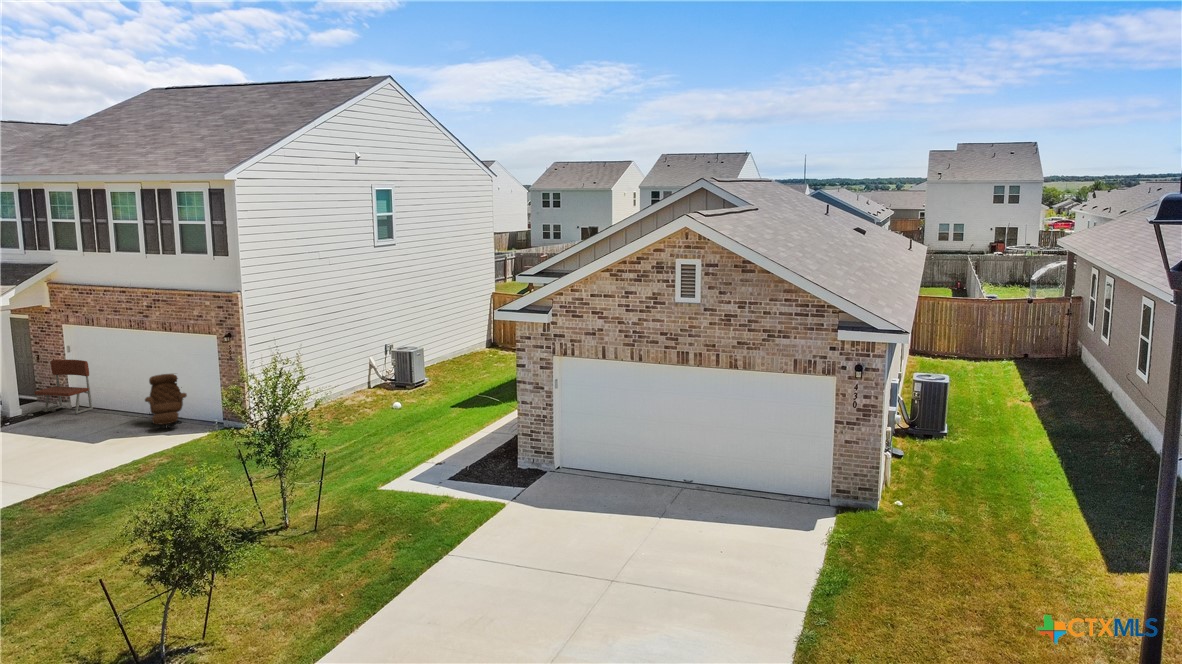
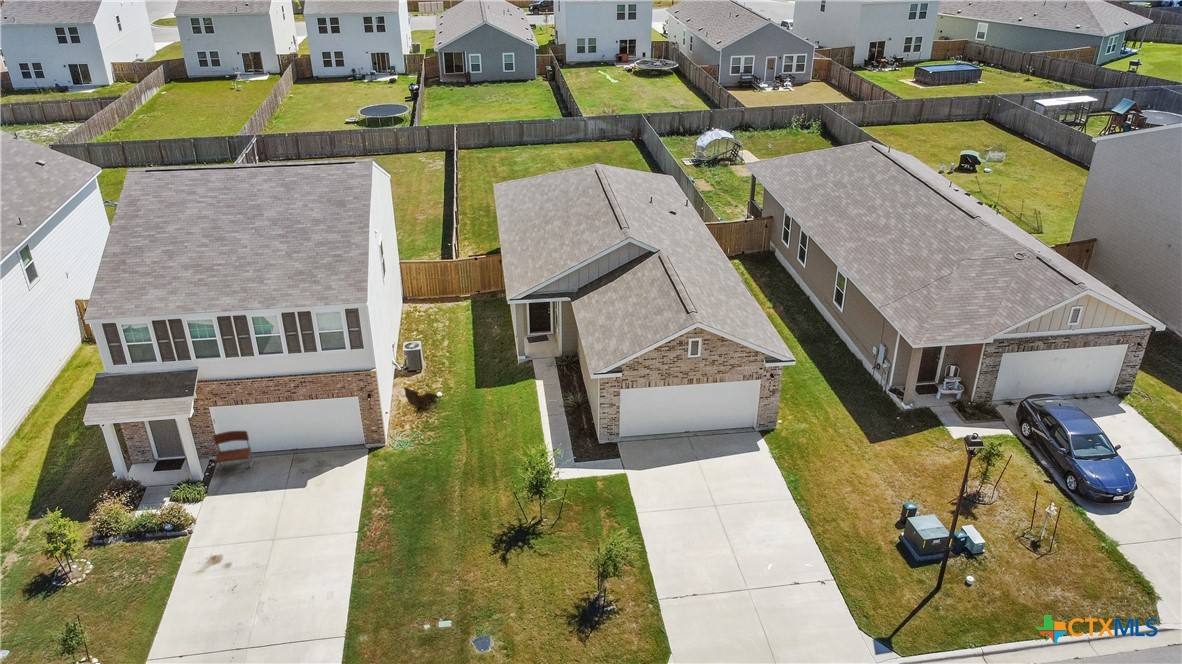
lounge chair: present [145,374,187,430] -> present [404,388,437,410]

